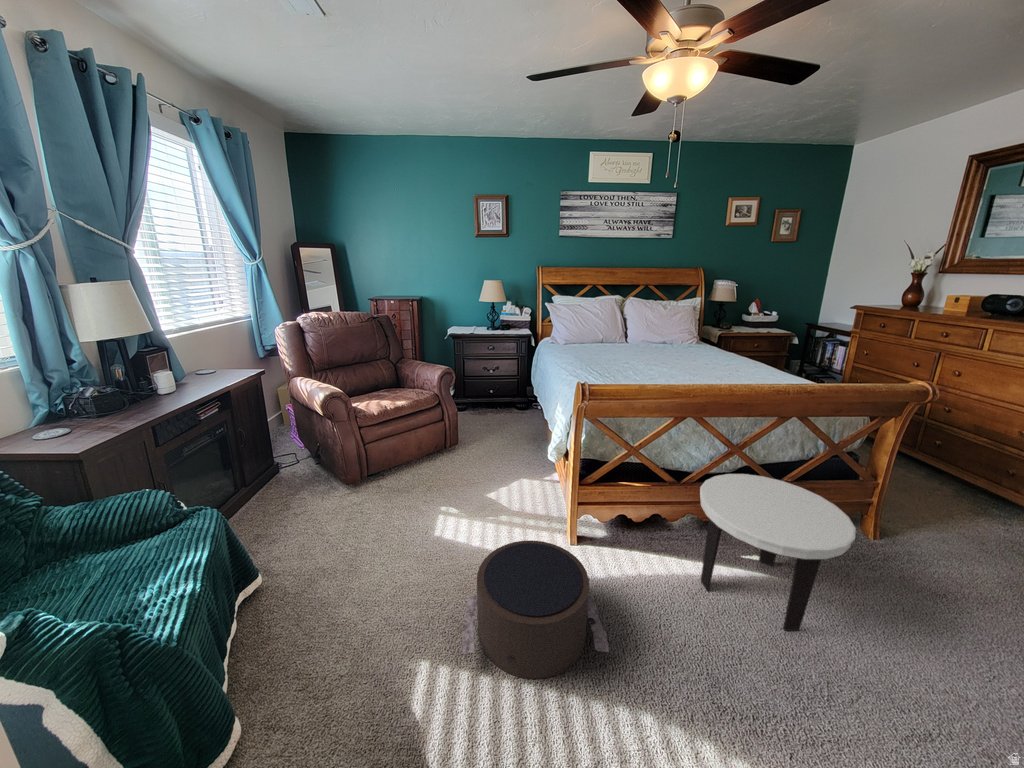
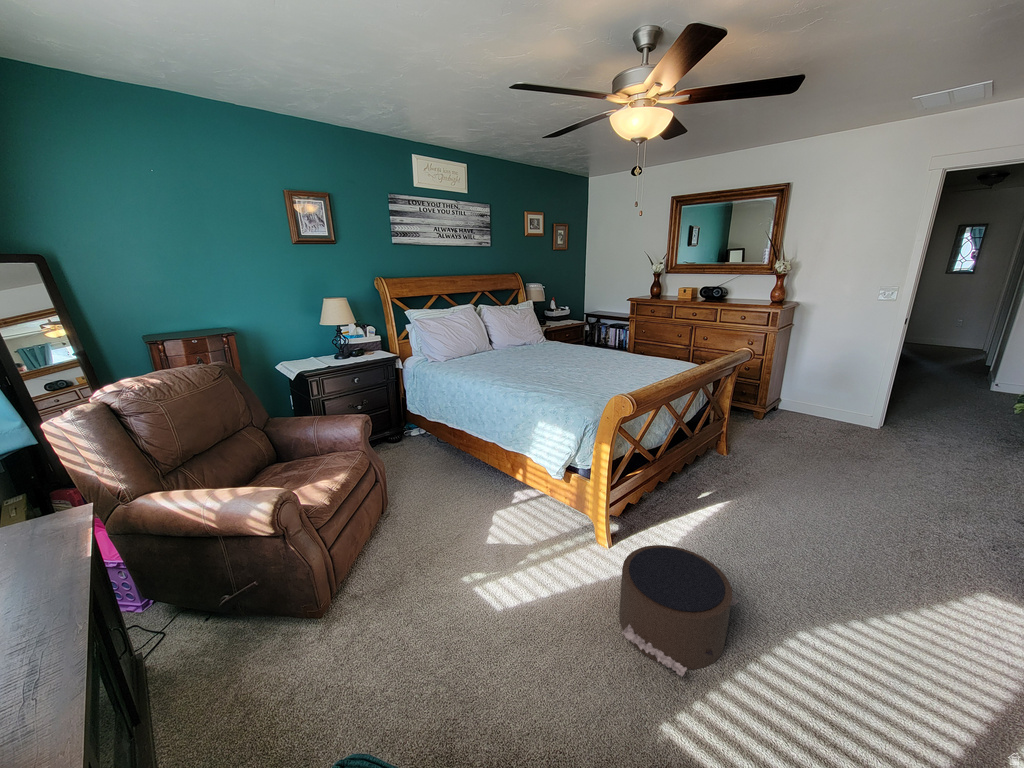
side table: present [700,474,856,631] -> none [683,434,787,531]

